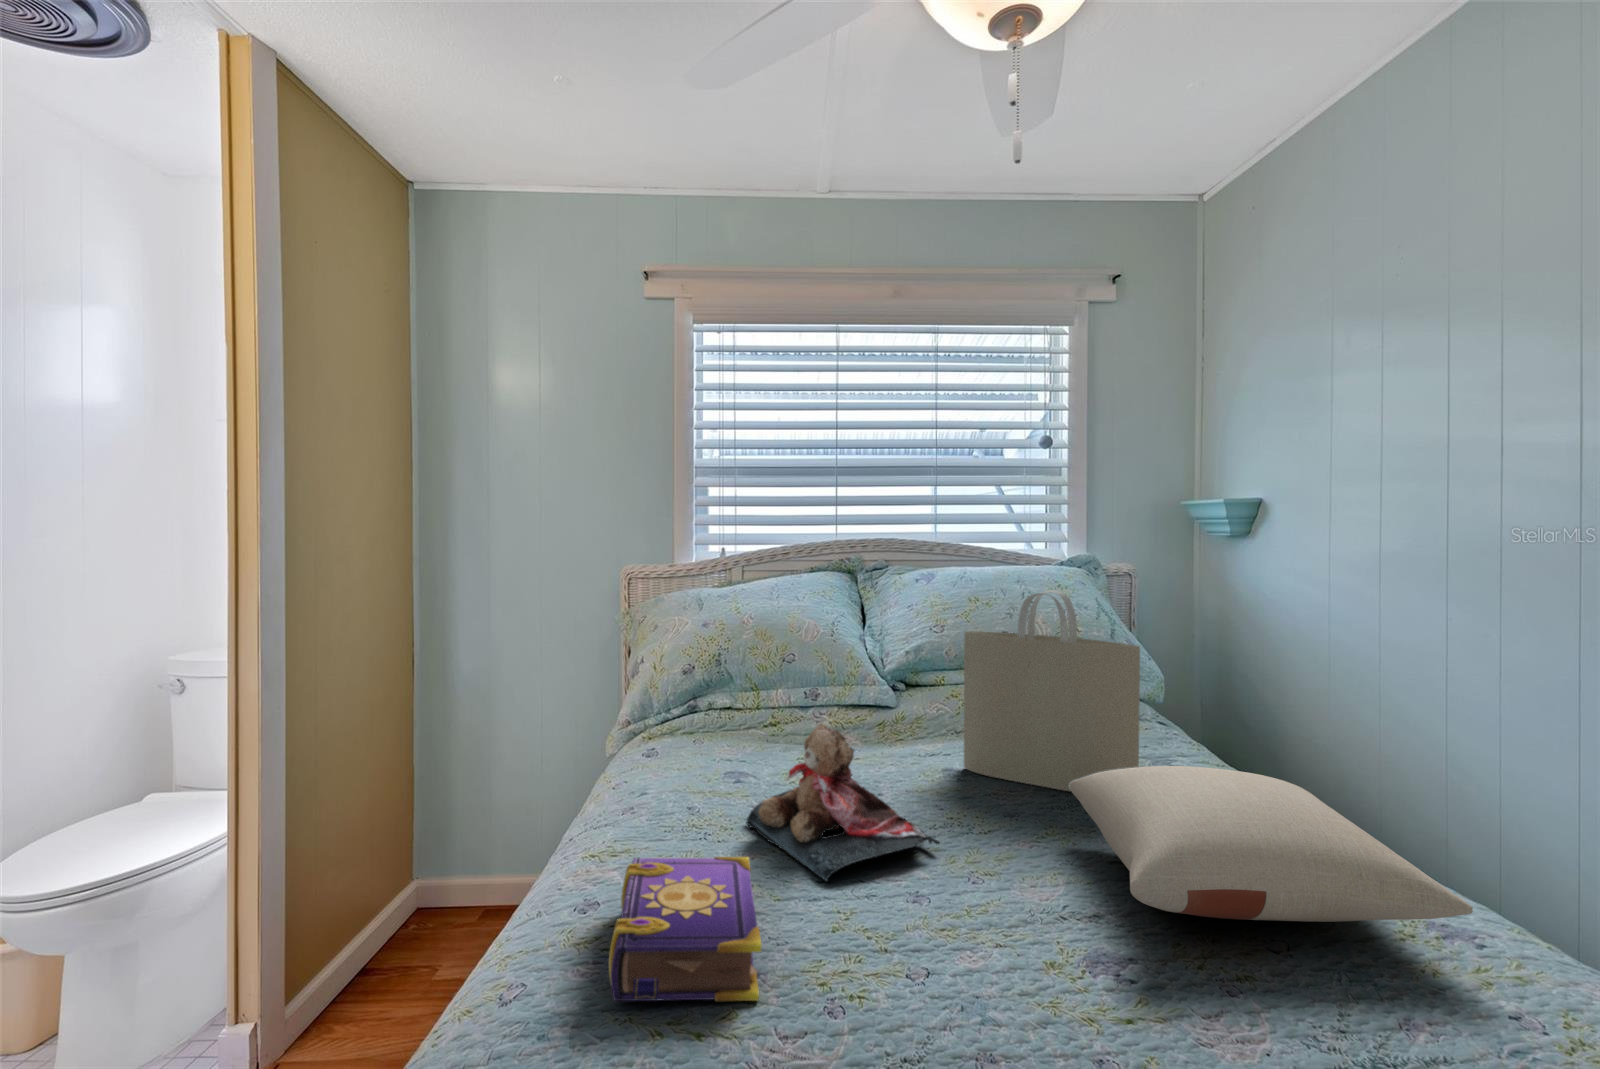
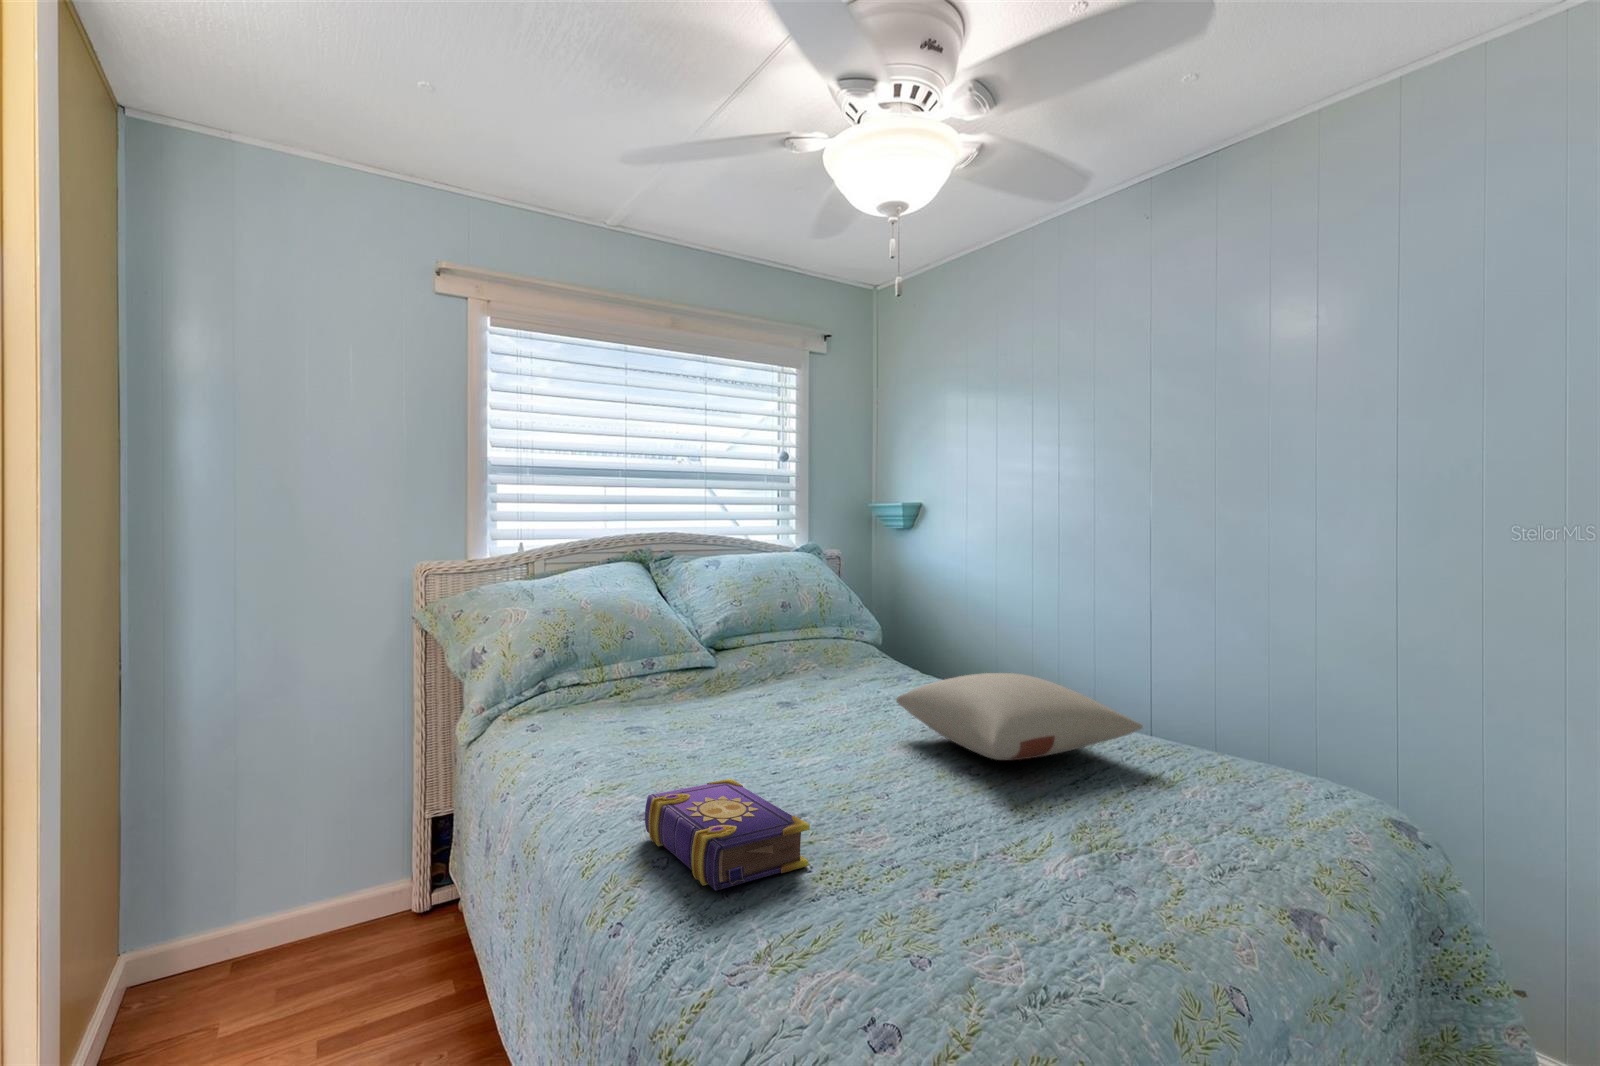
tote bag: present [964,590,1140,791] -> none [789,566,916,709]
teddy bear: present [746,723,939,881] -> none [671,674,830,790]

